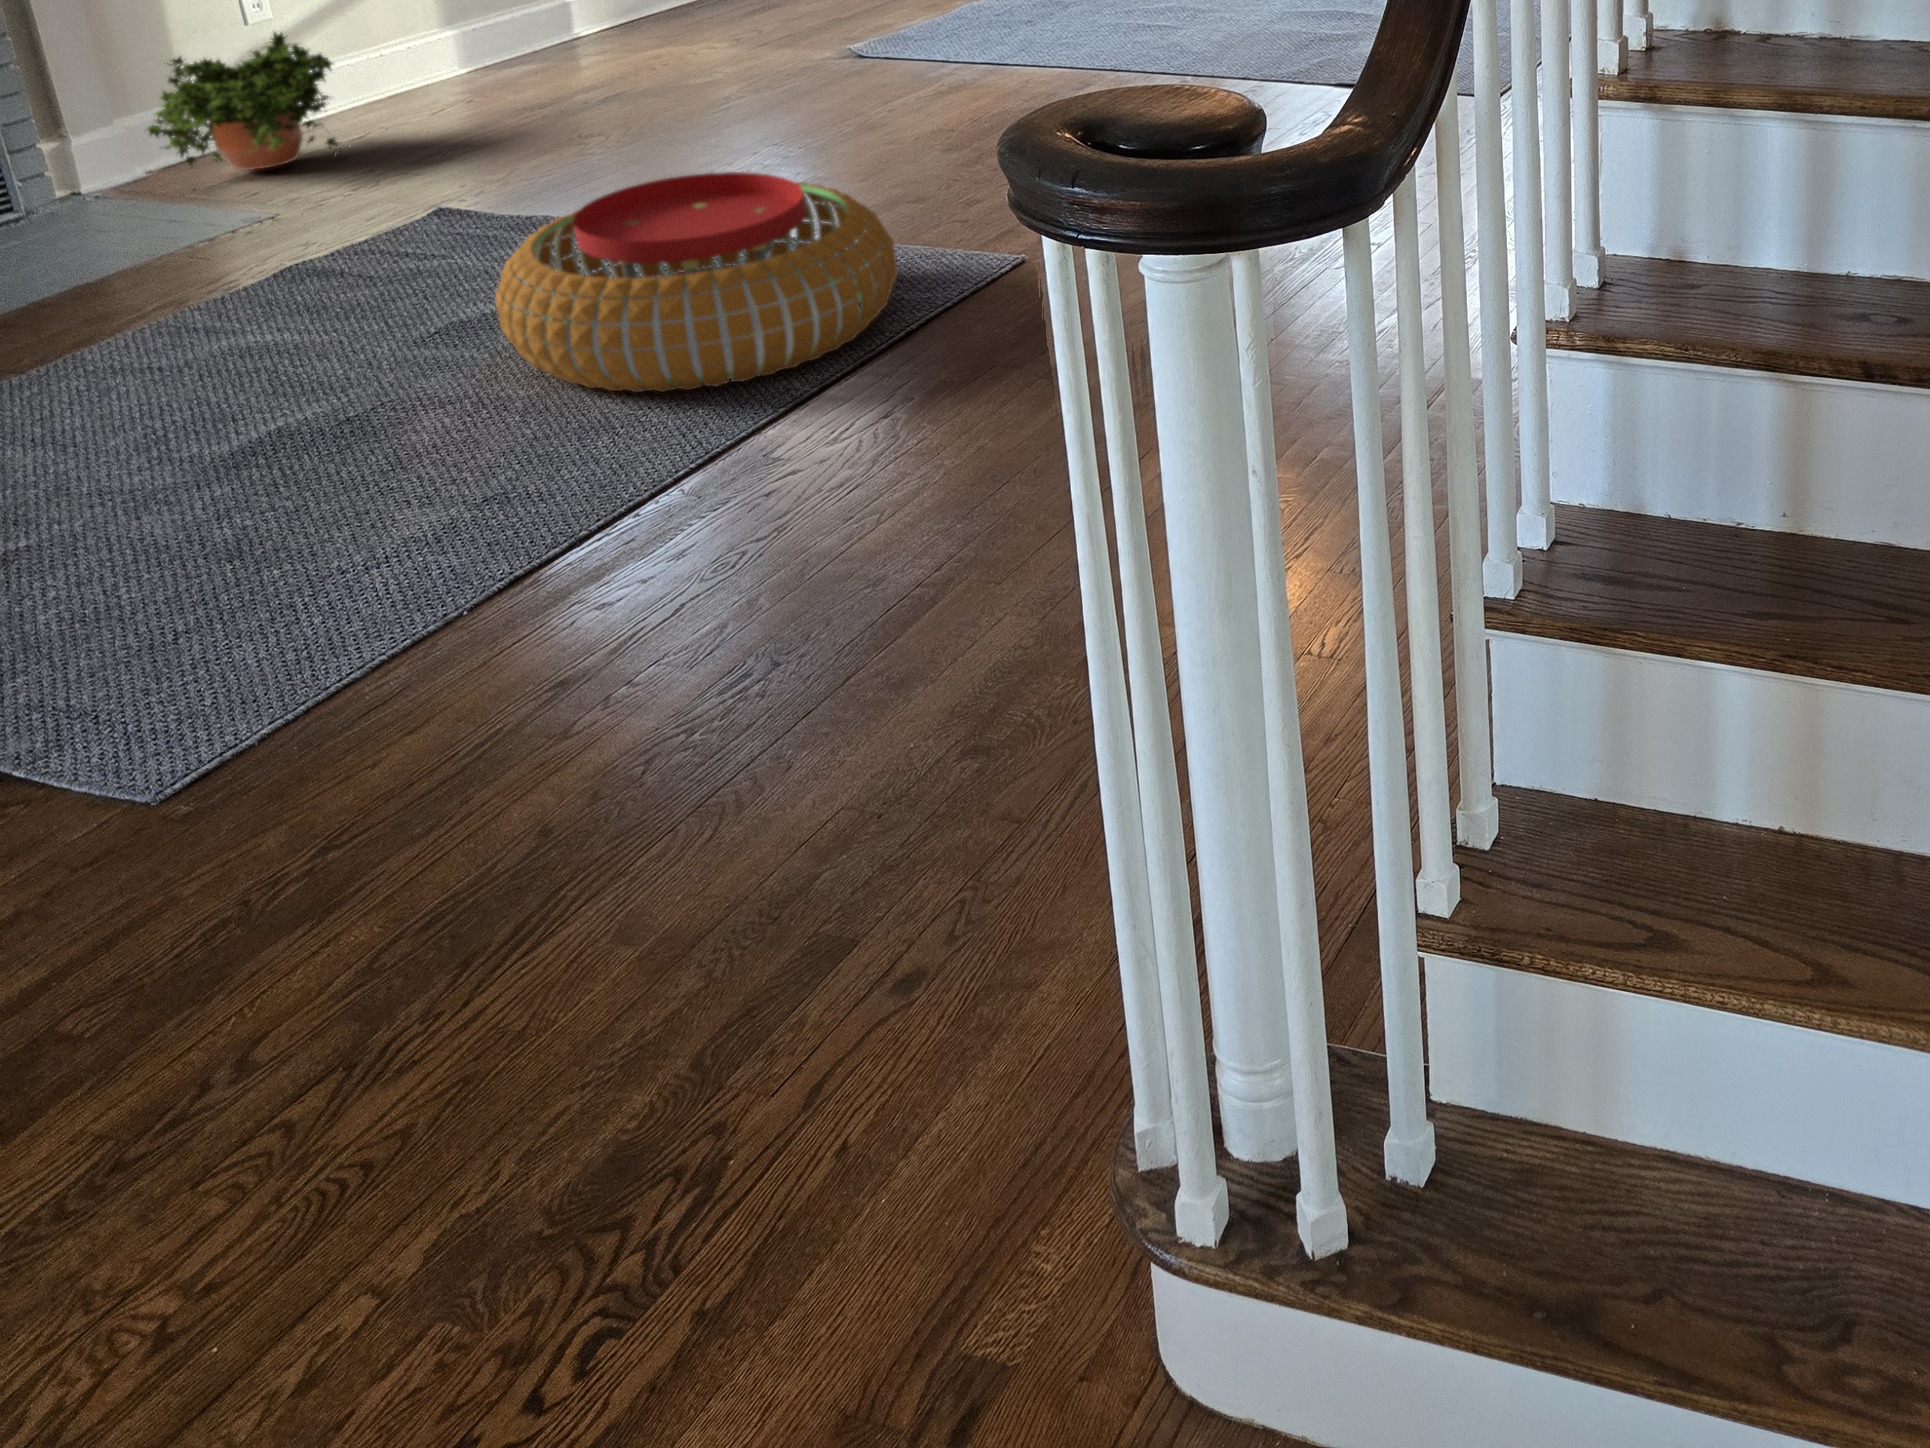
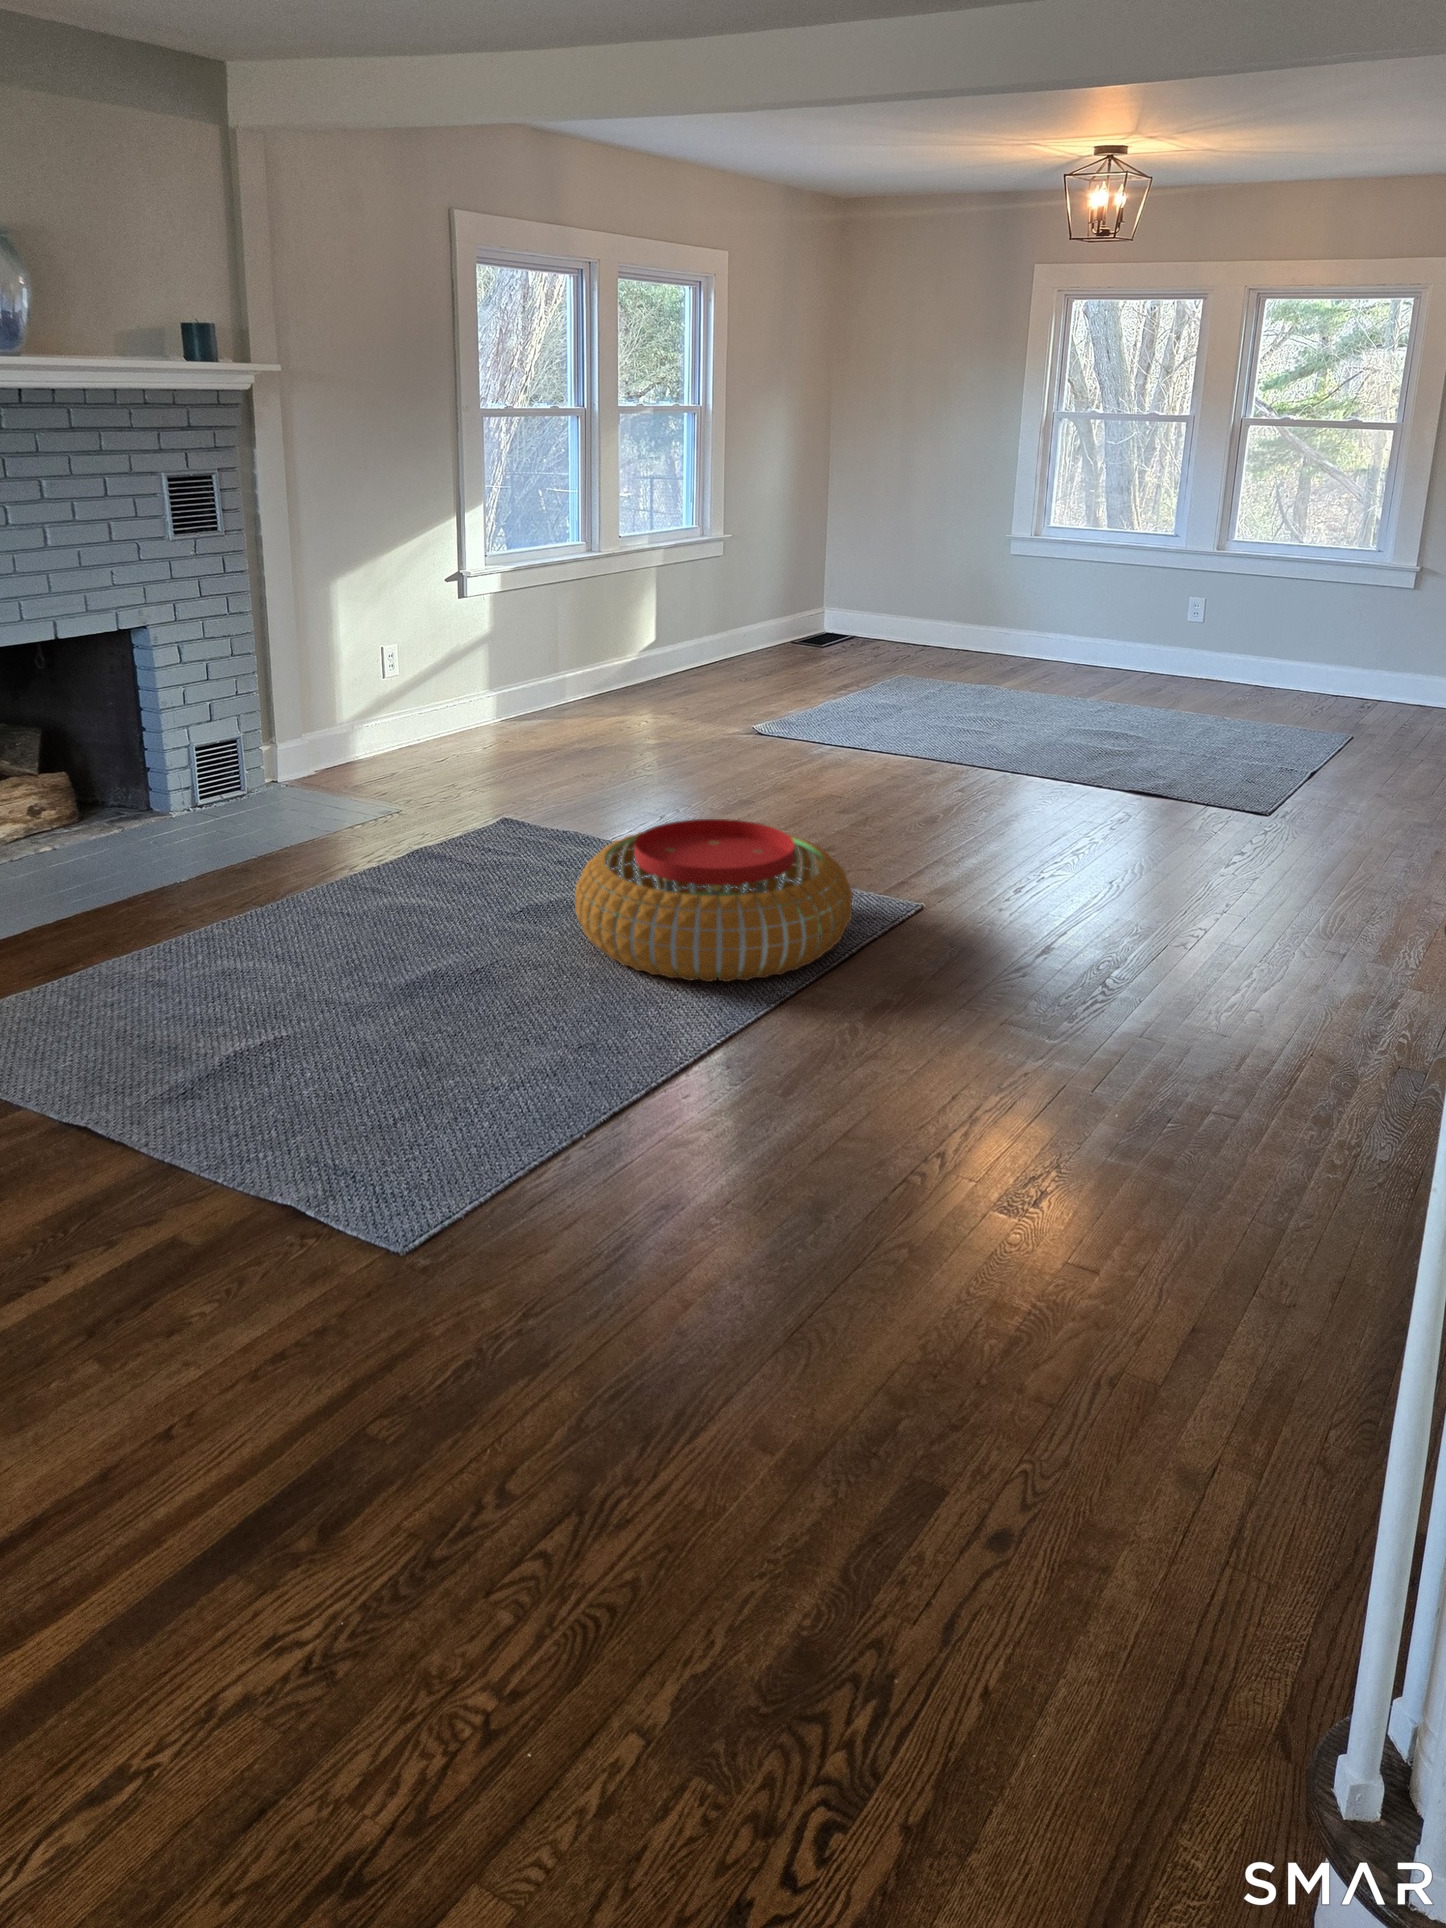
potted plant: present [147,32,340,170] -> none [318,682,441,777]

